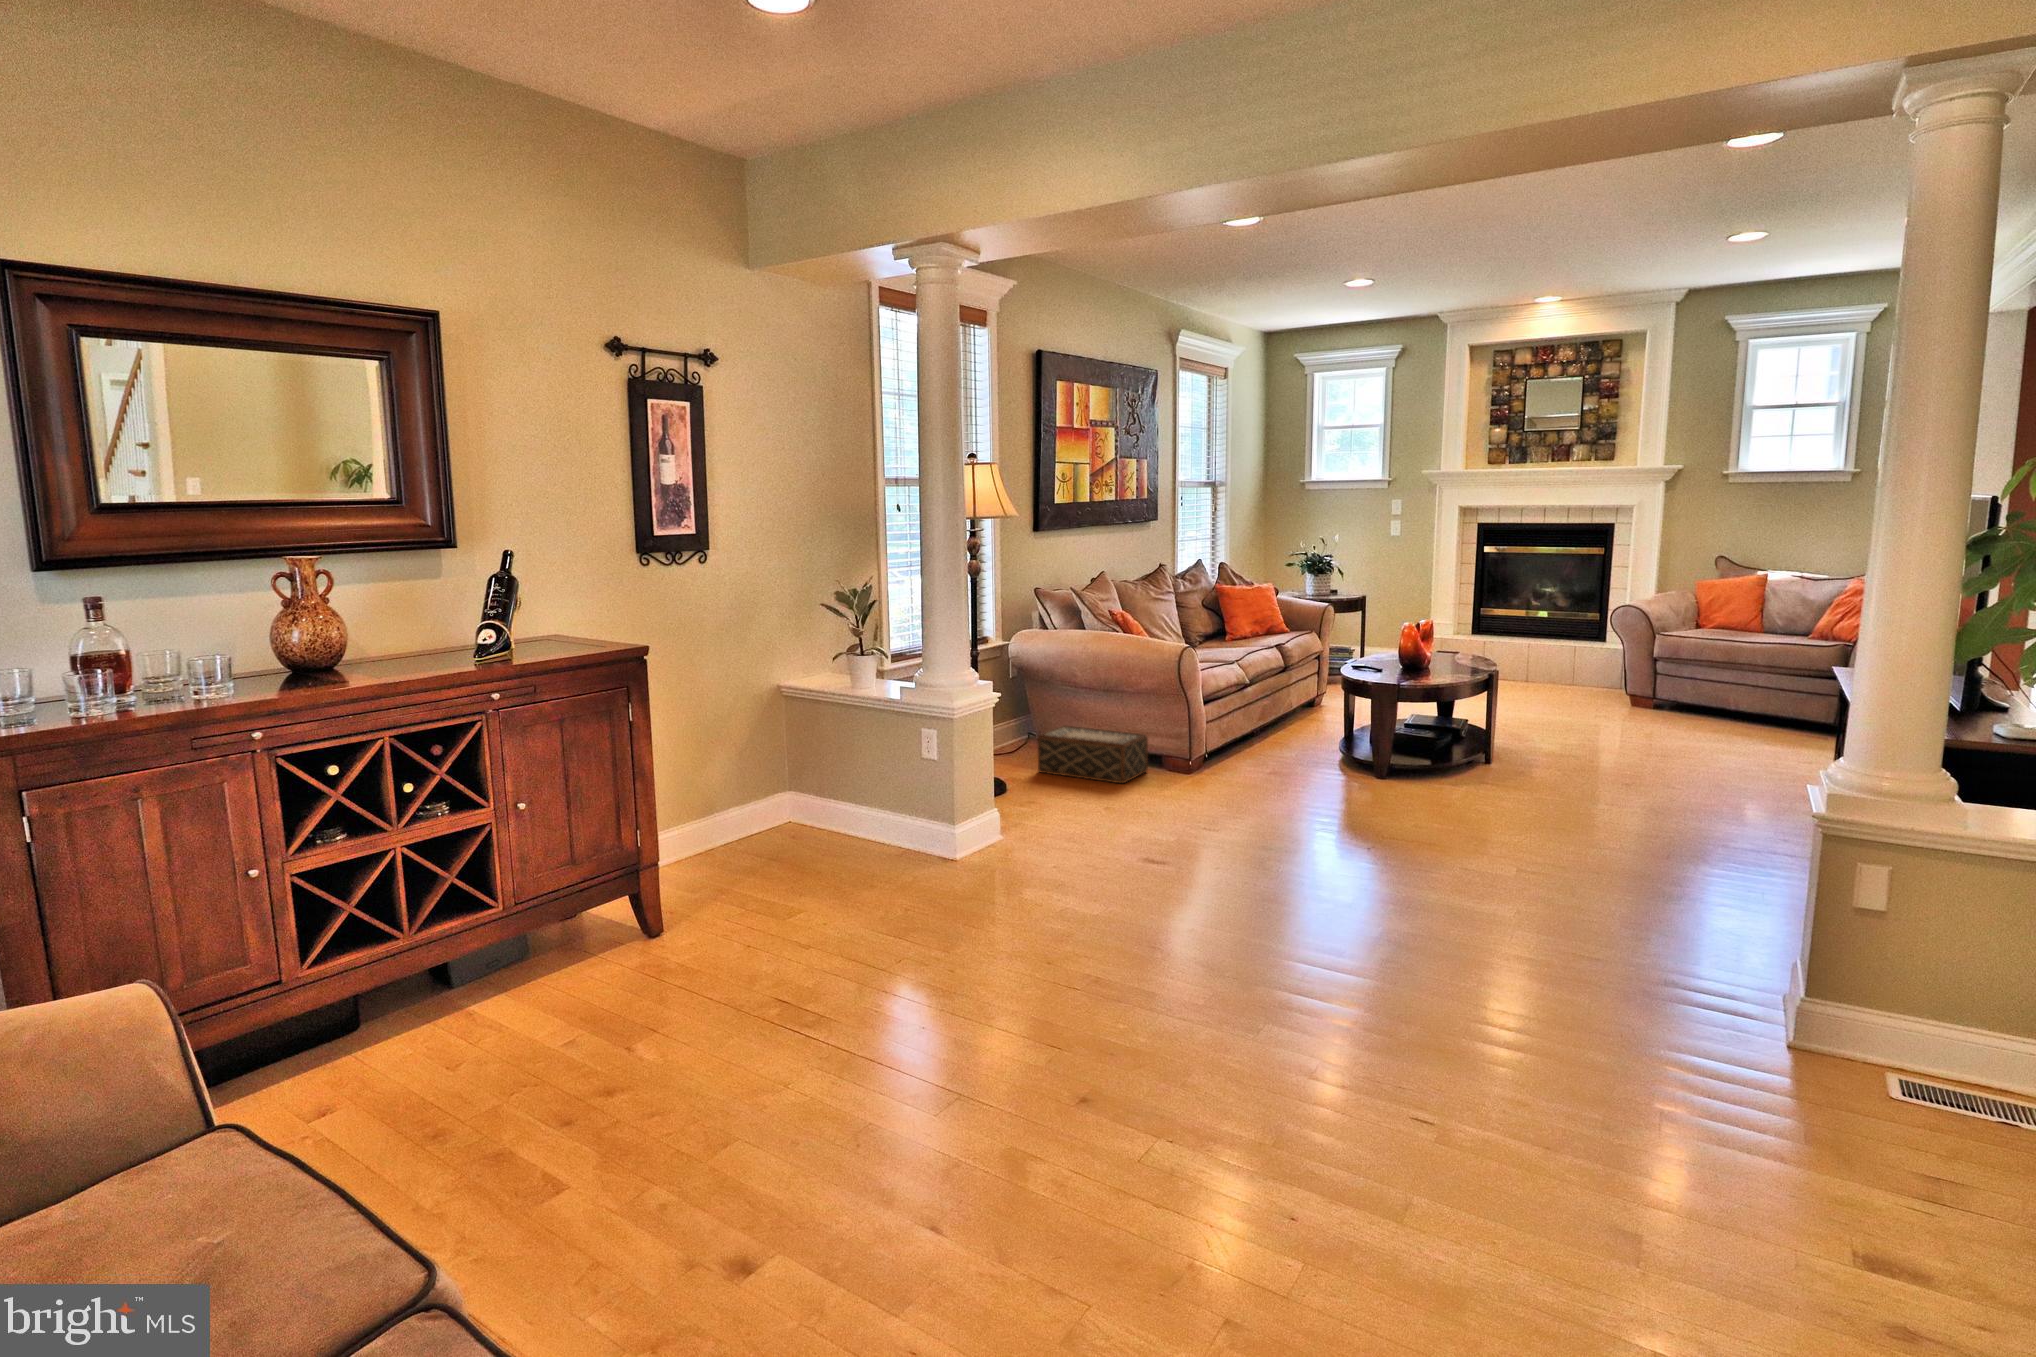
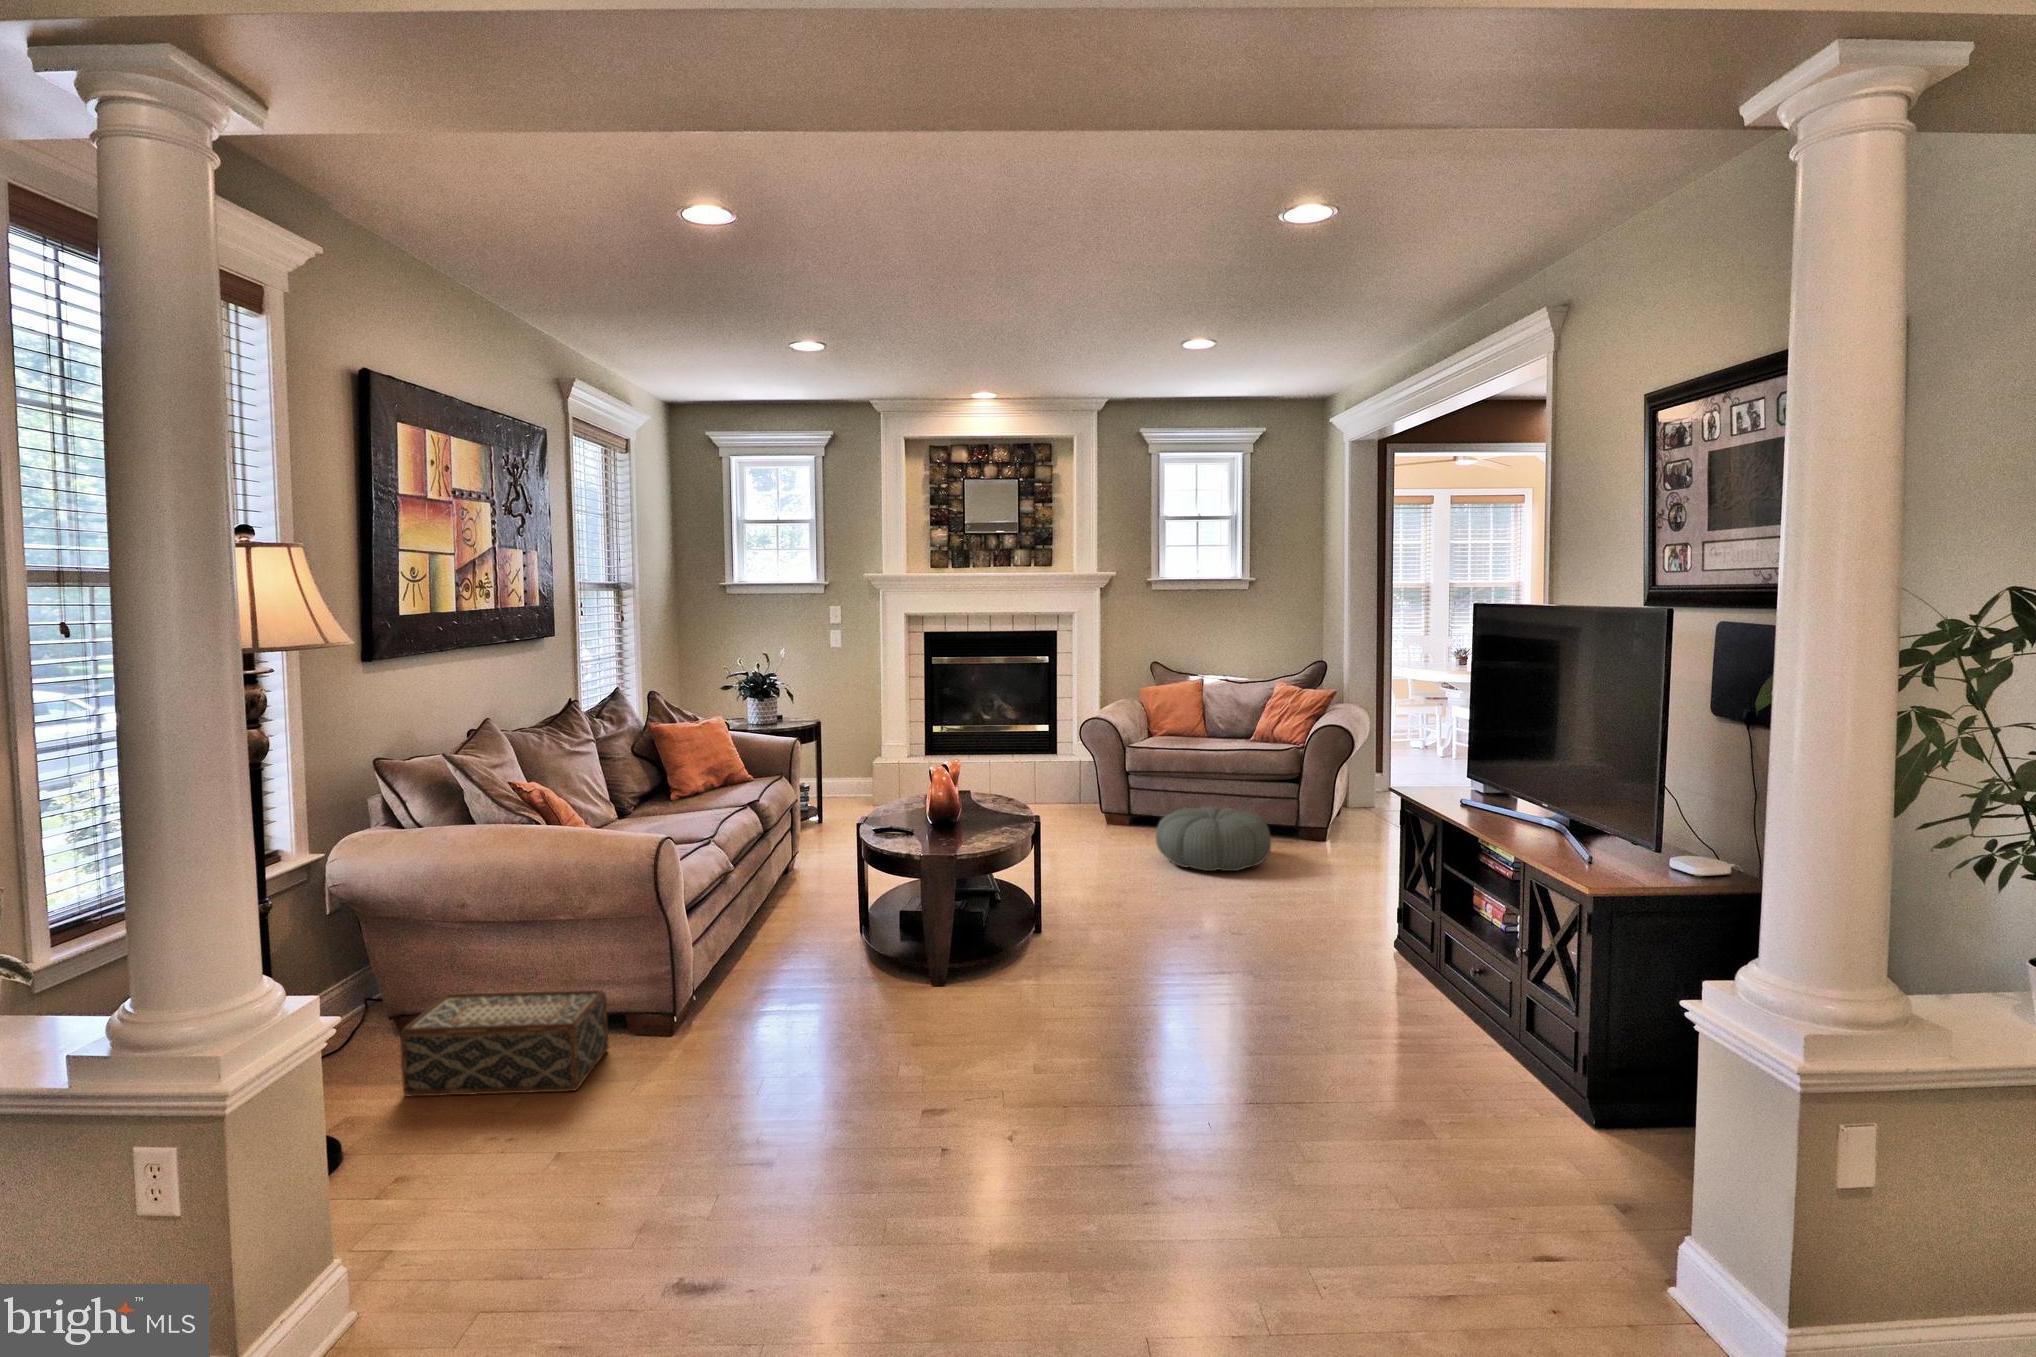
pouf: none [1651,690,1778,748] -> present [1156,806,1271,871]

